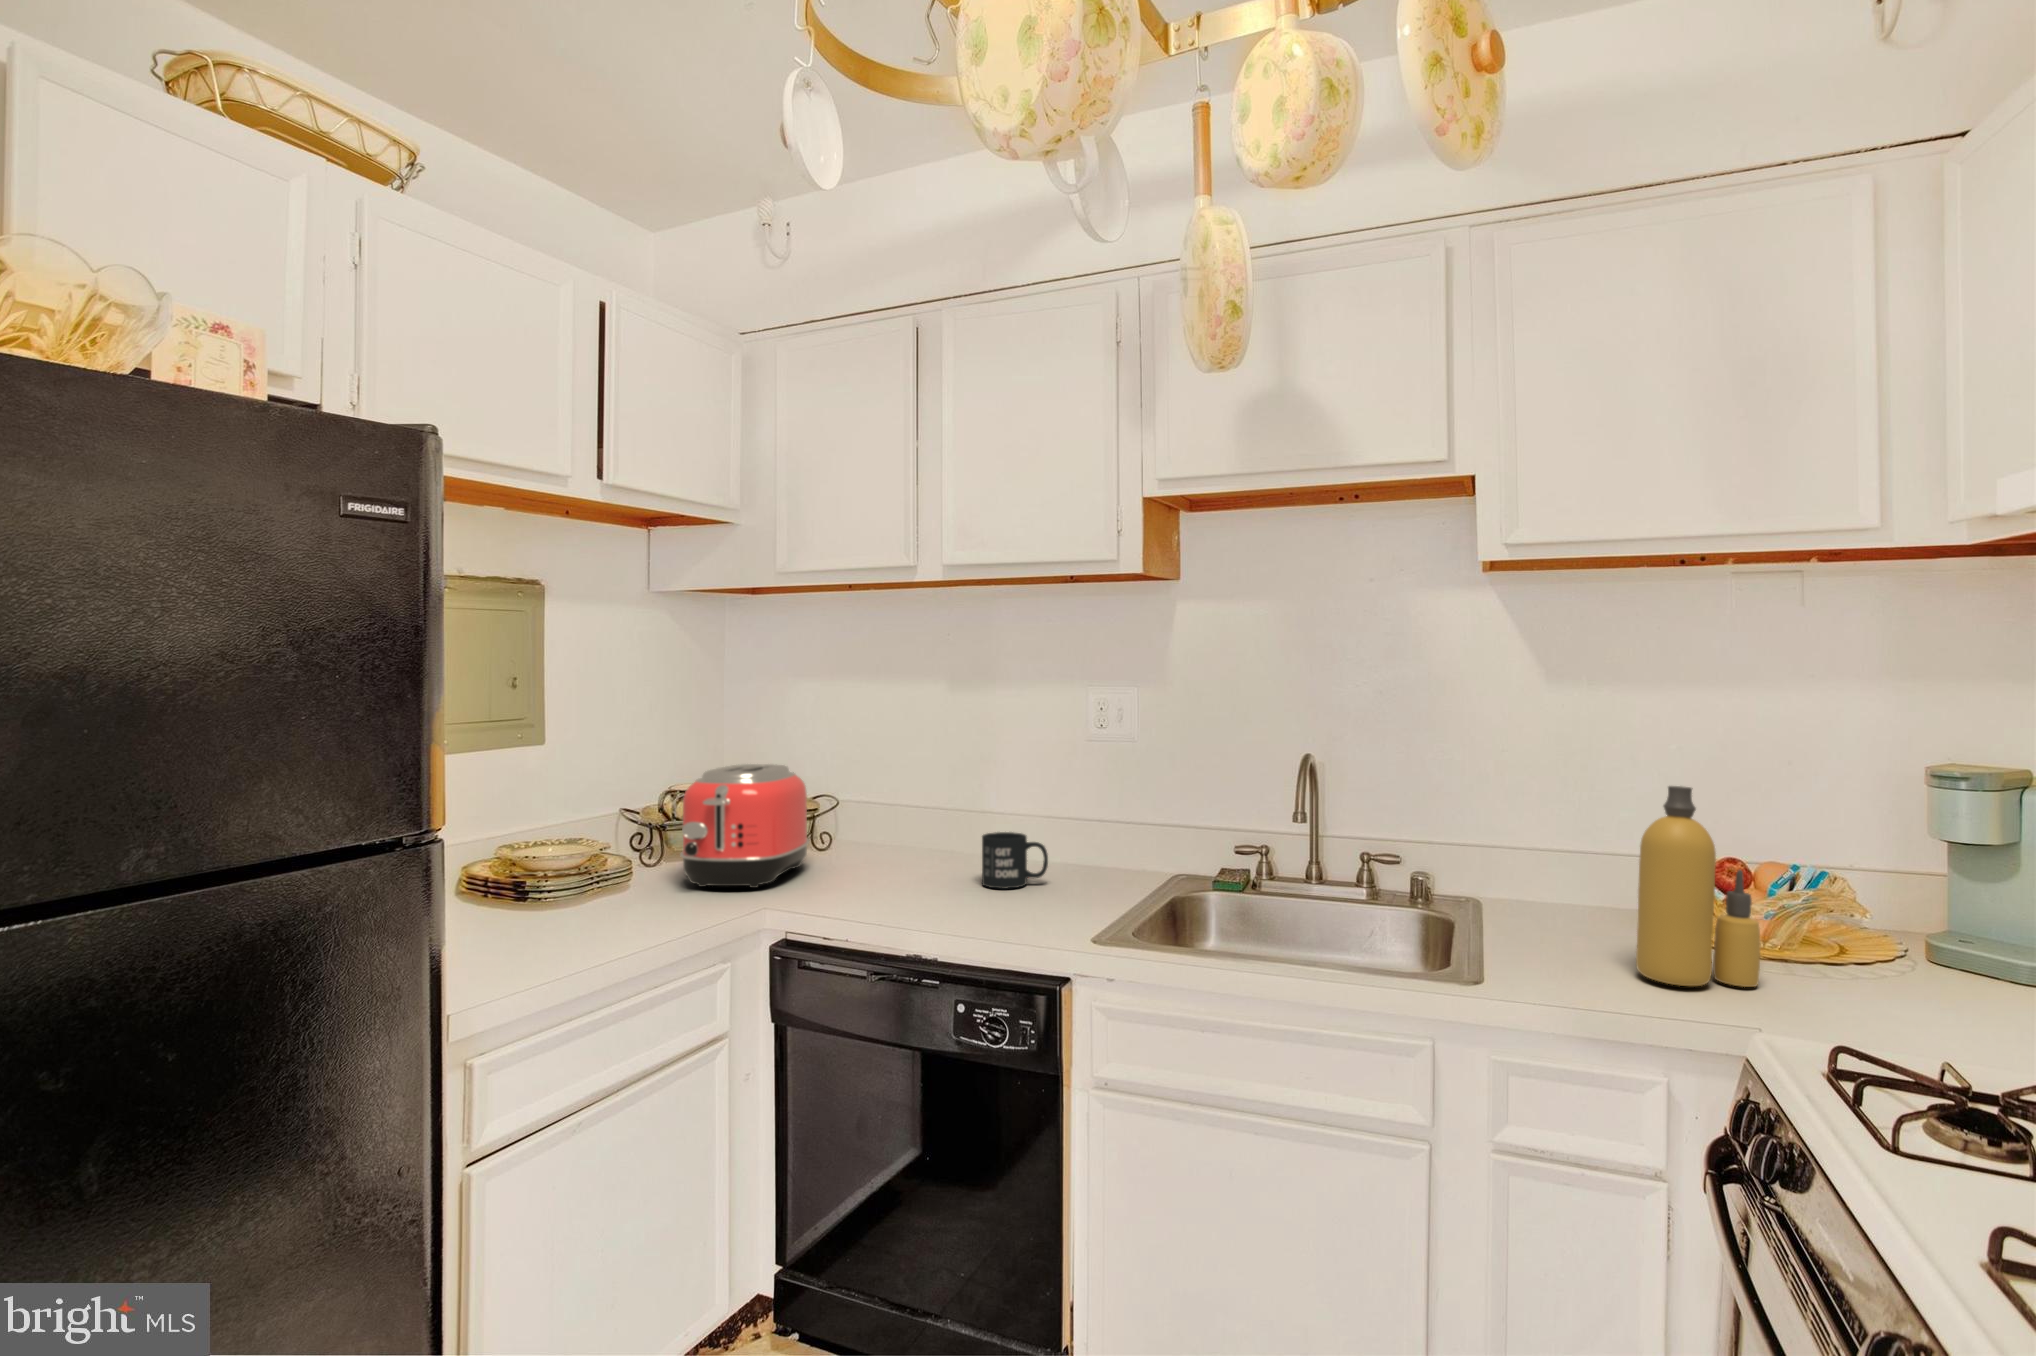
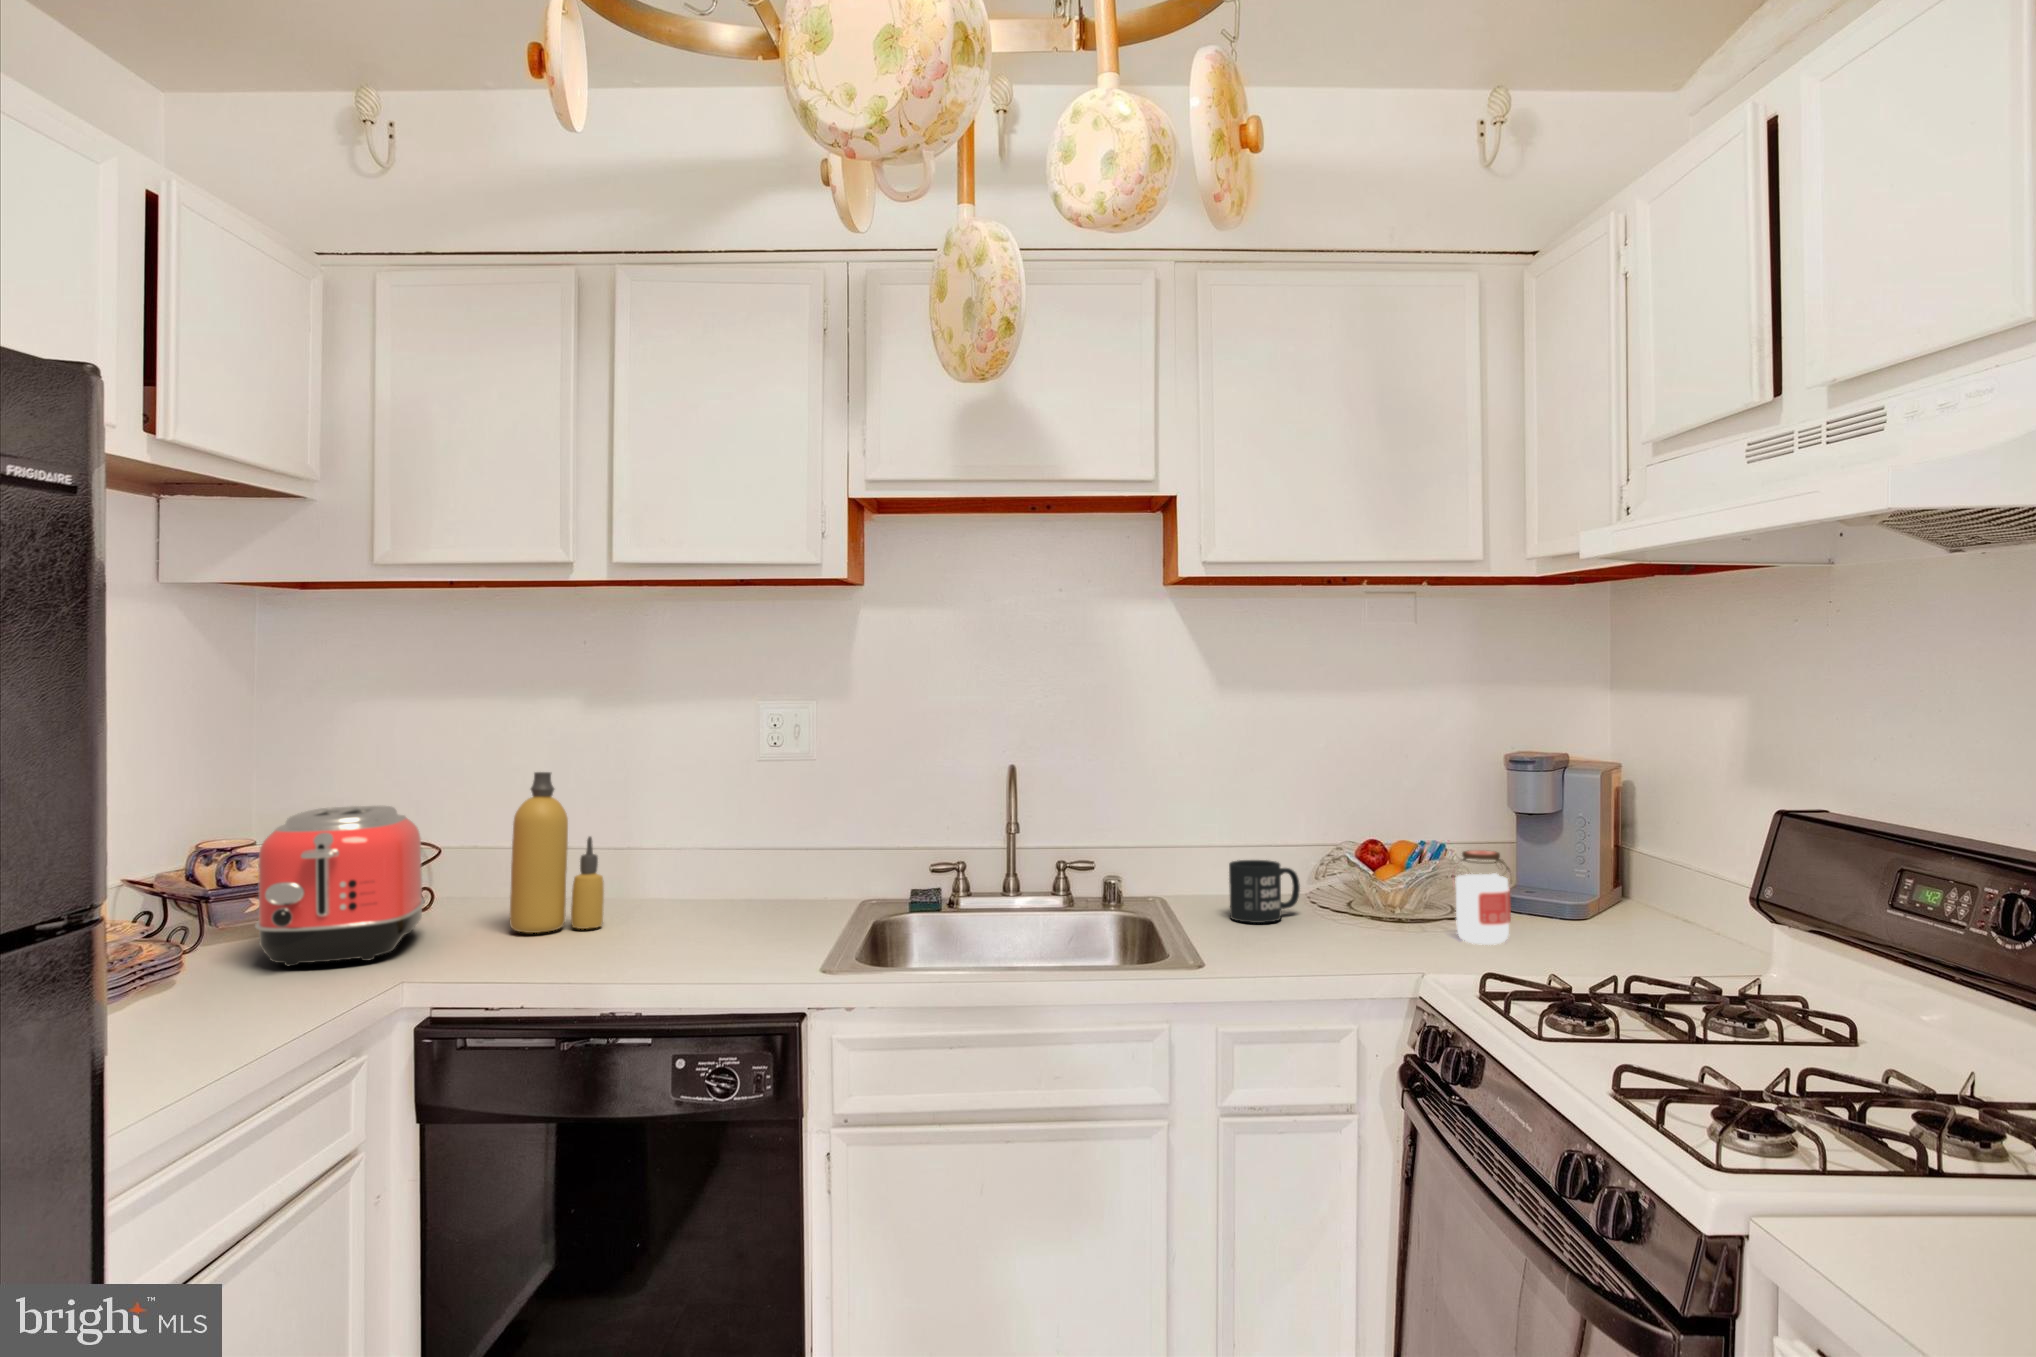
bottle: present [1636,786,1760,987] -> present [510,772,604,933]
mug: present [982,832,1048,889] -> present [1229,860,1300,923]
jar: none [1826,886,1917,1007] -> present [1453,850,1511,945]

